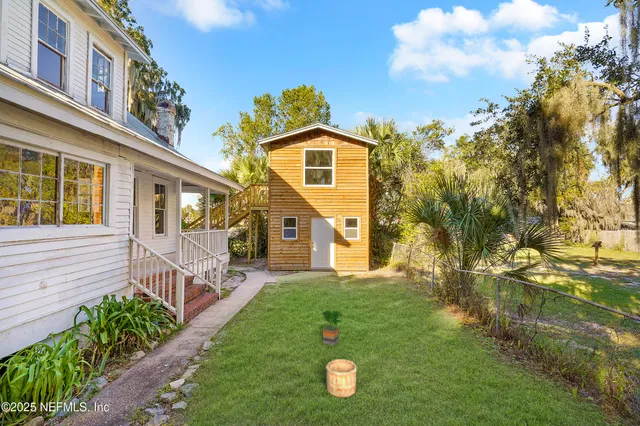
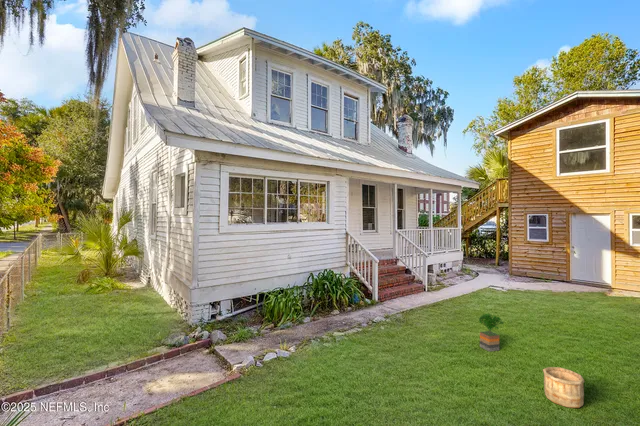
wooden bucket: present [326,359,357,397] -> present [543,367,585,408]

